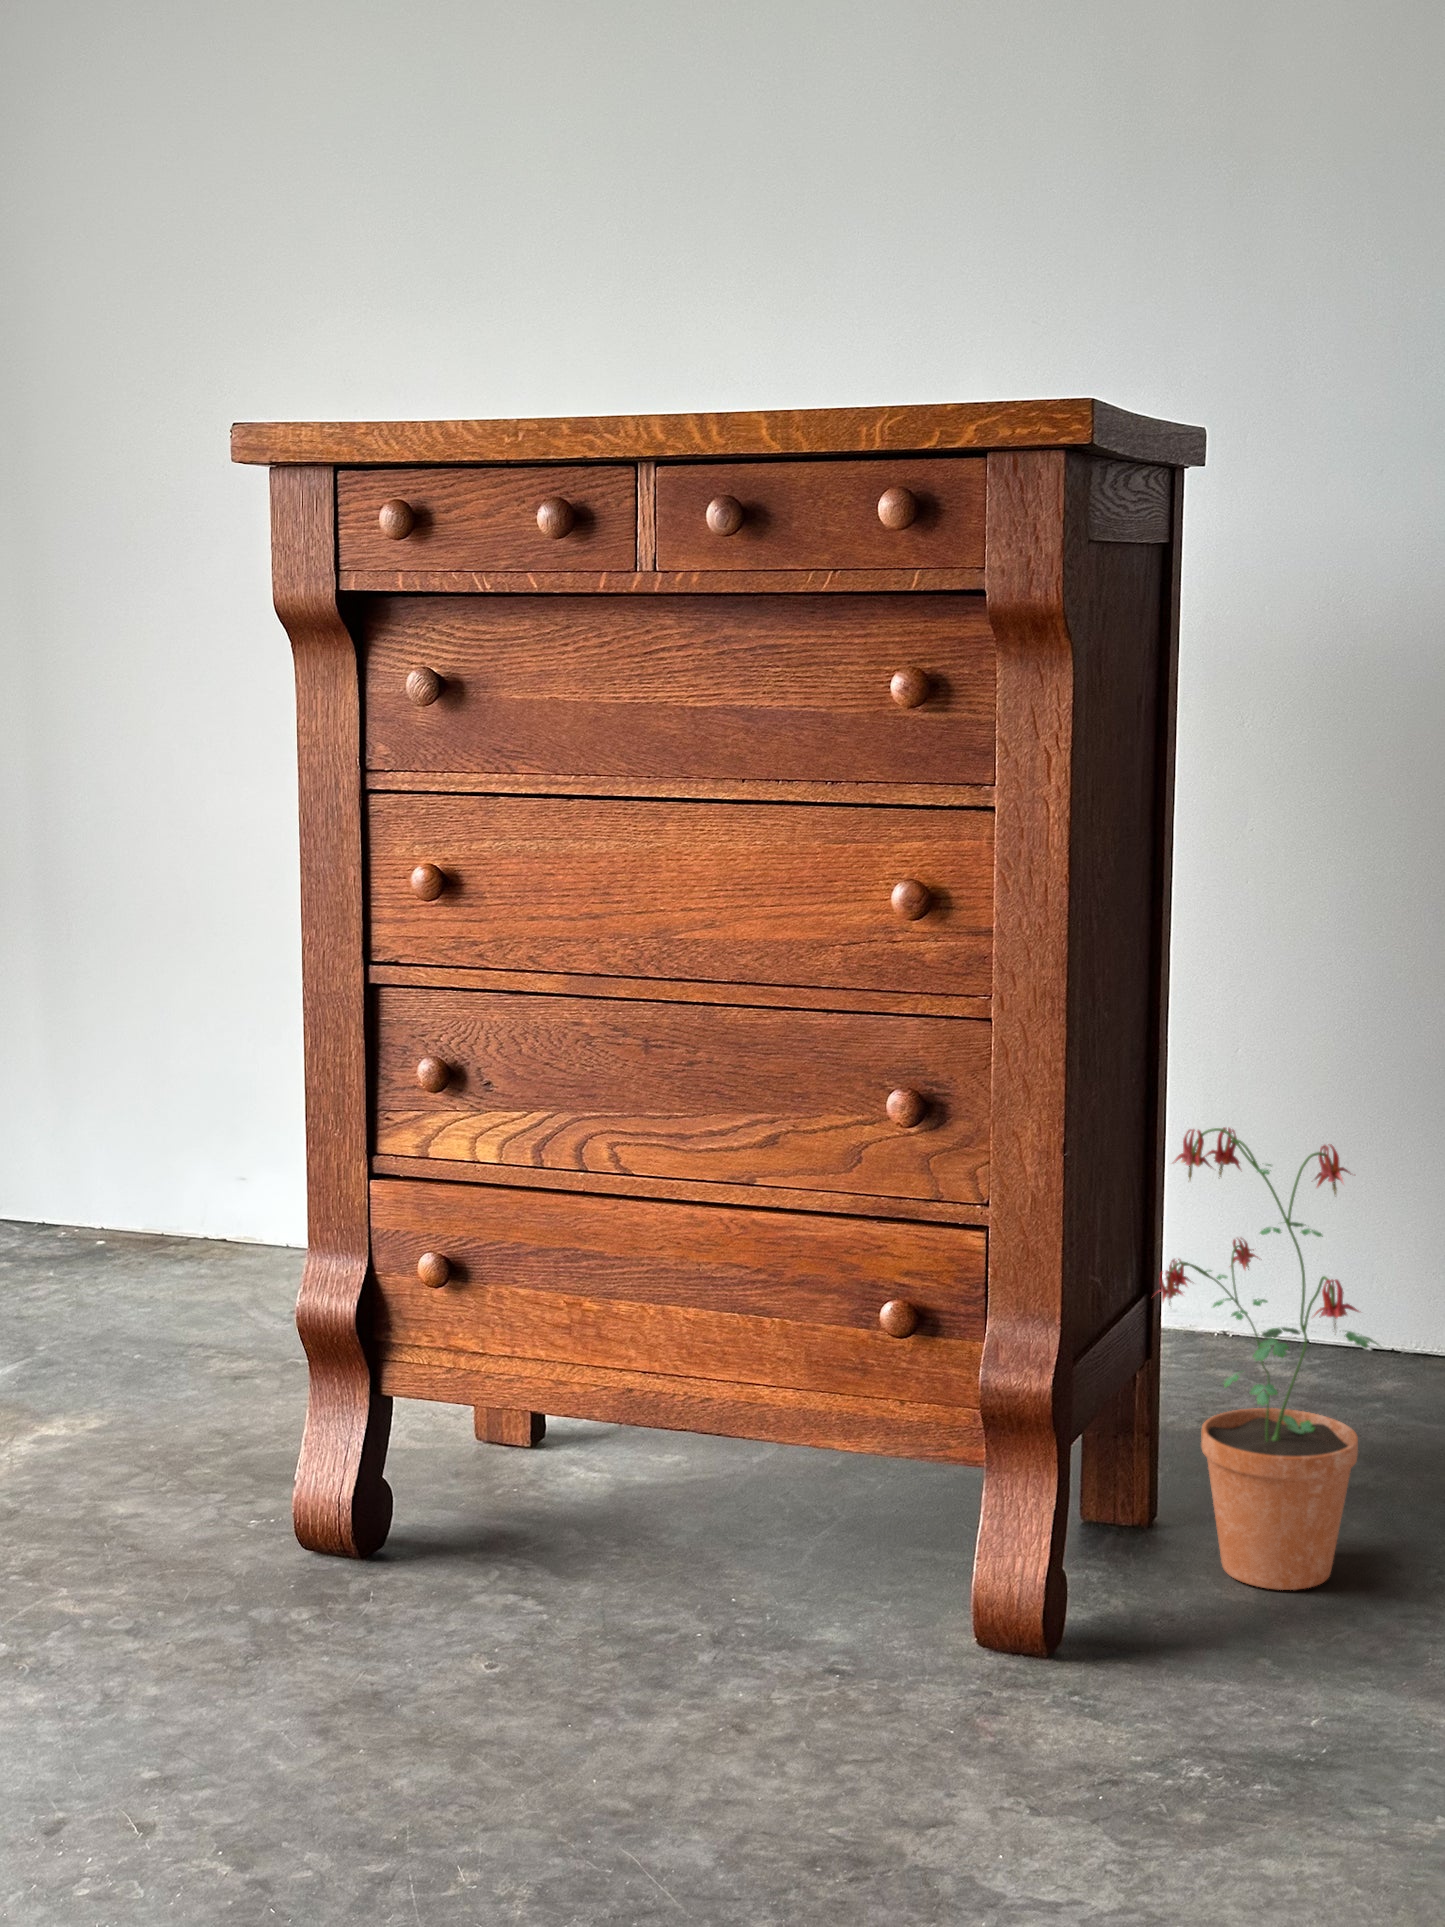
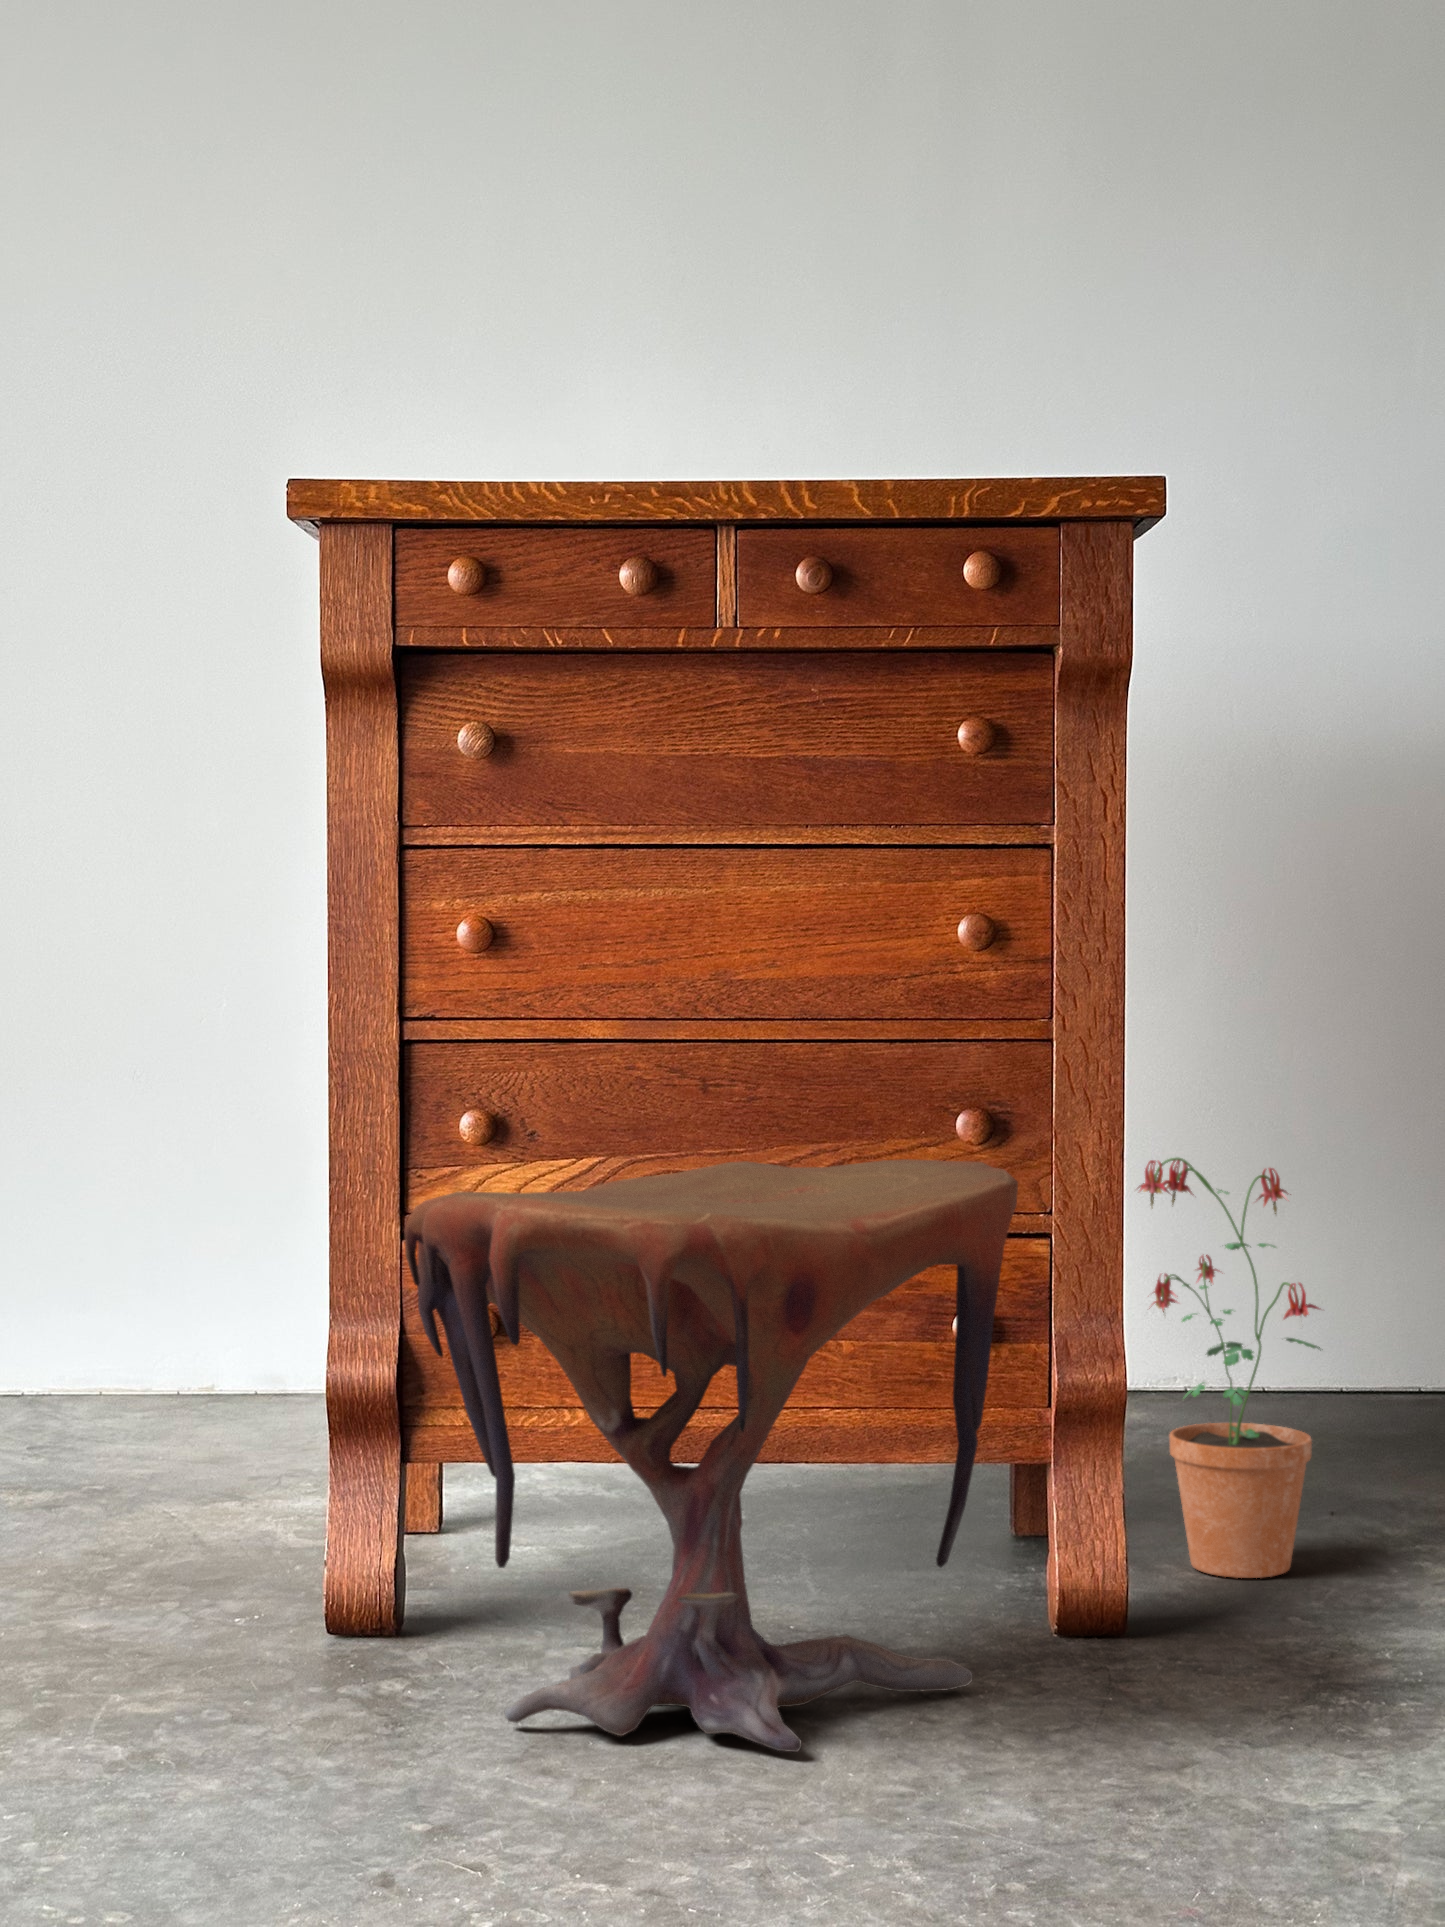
side table: none [225,1135,834,1786] -> present [405,1159,1018,1752]

